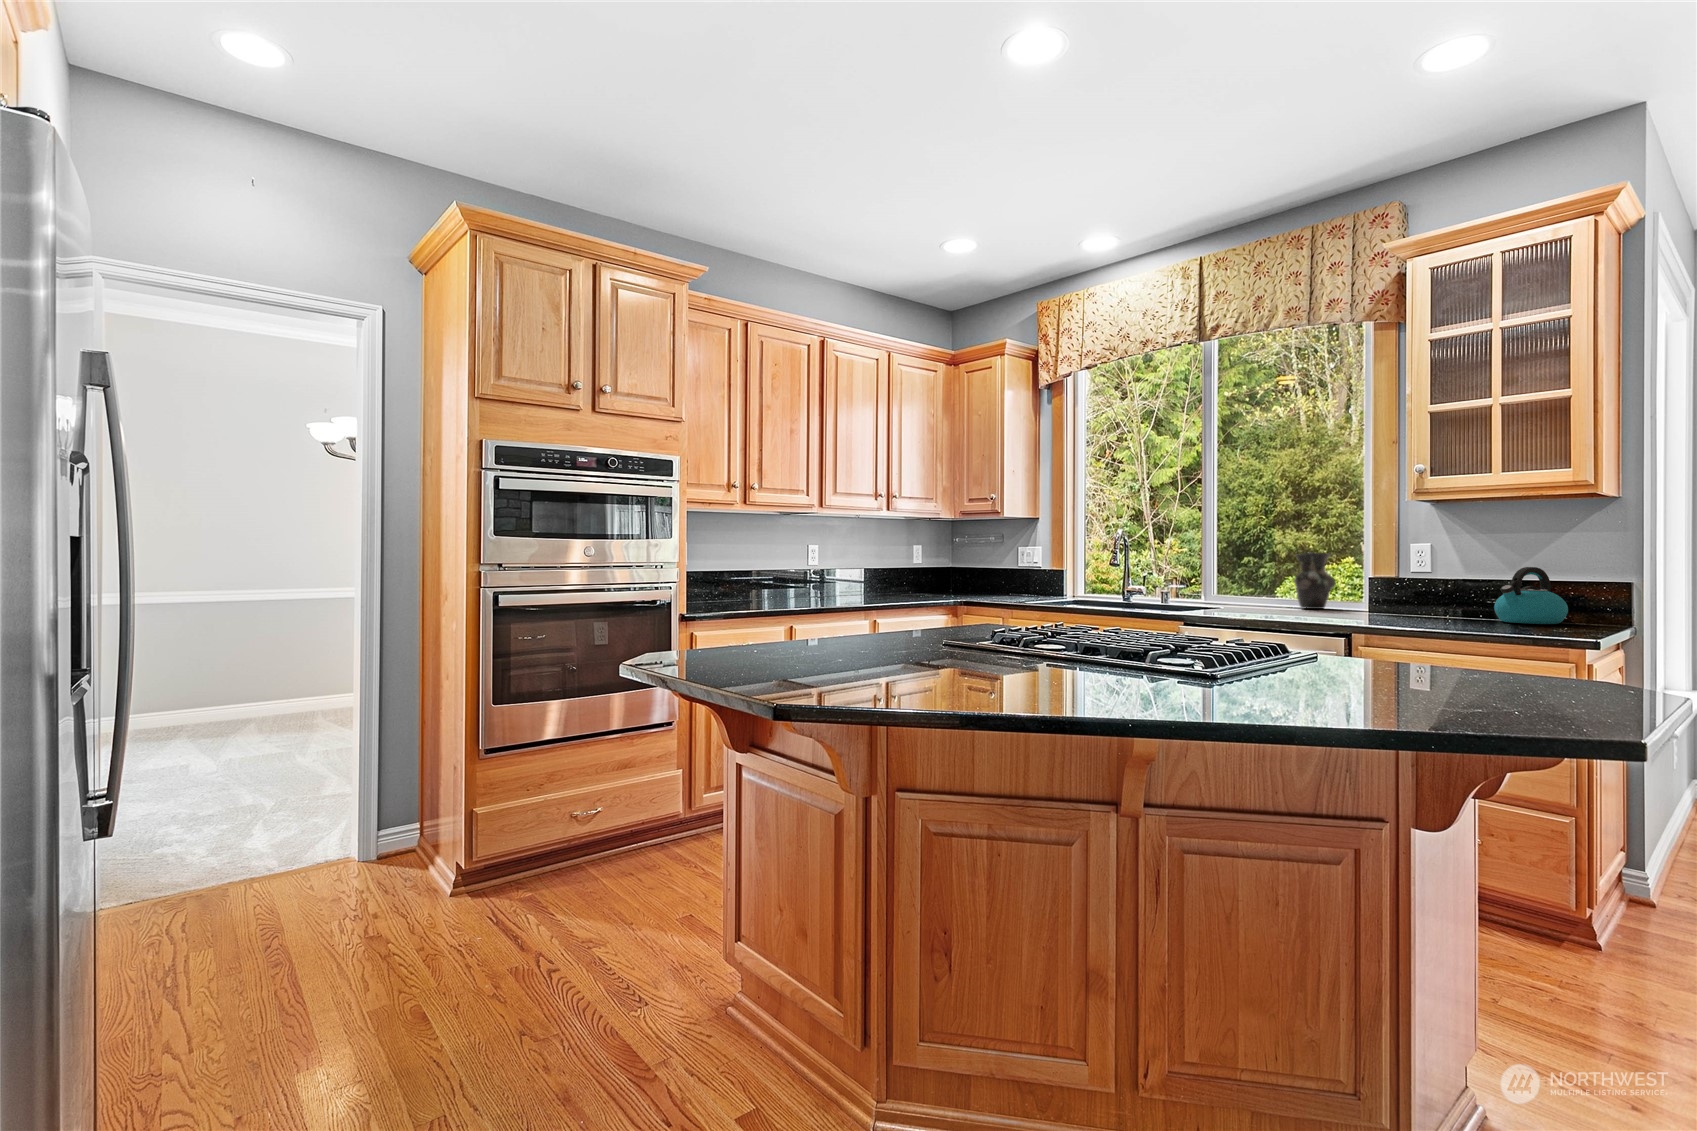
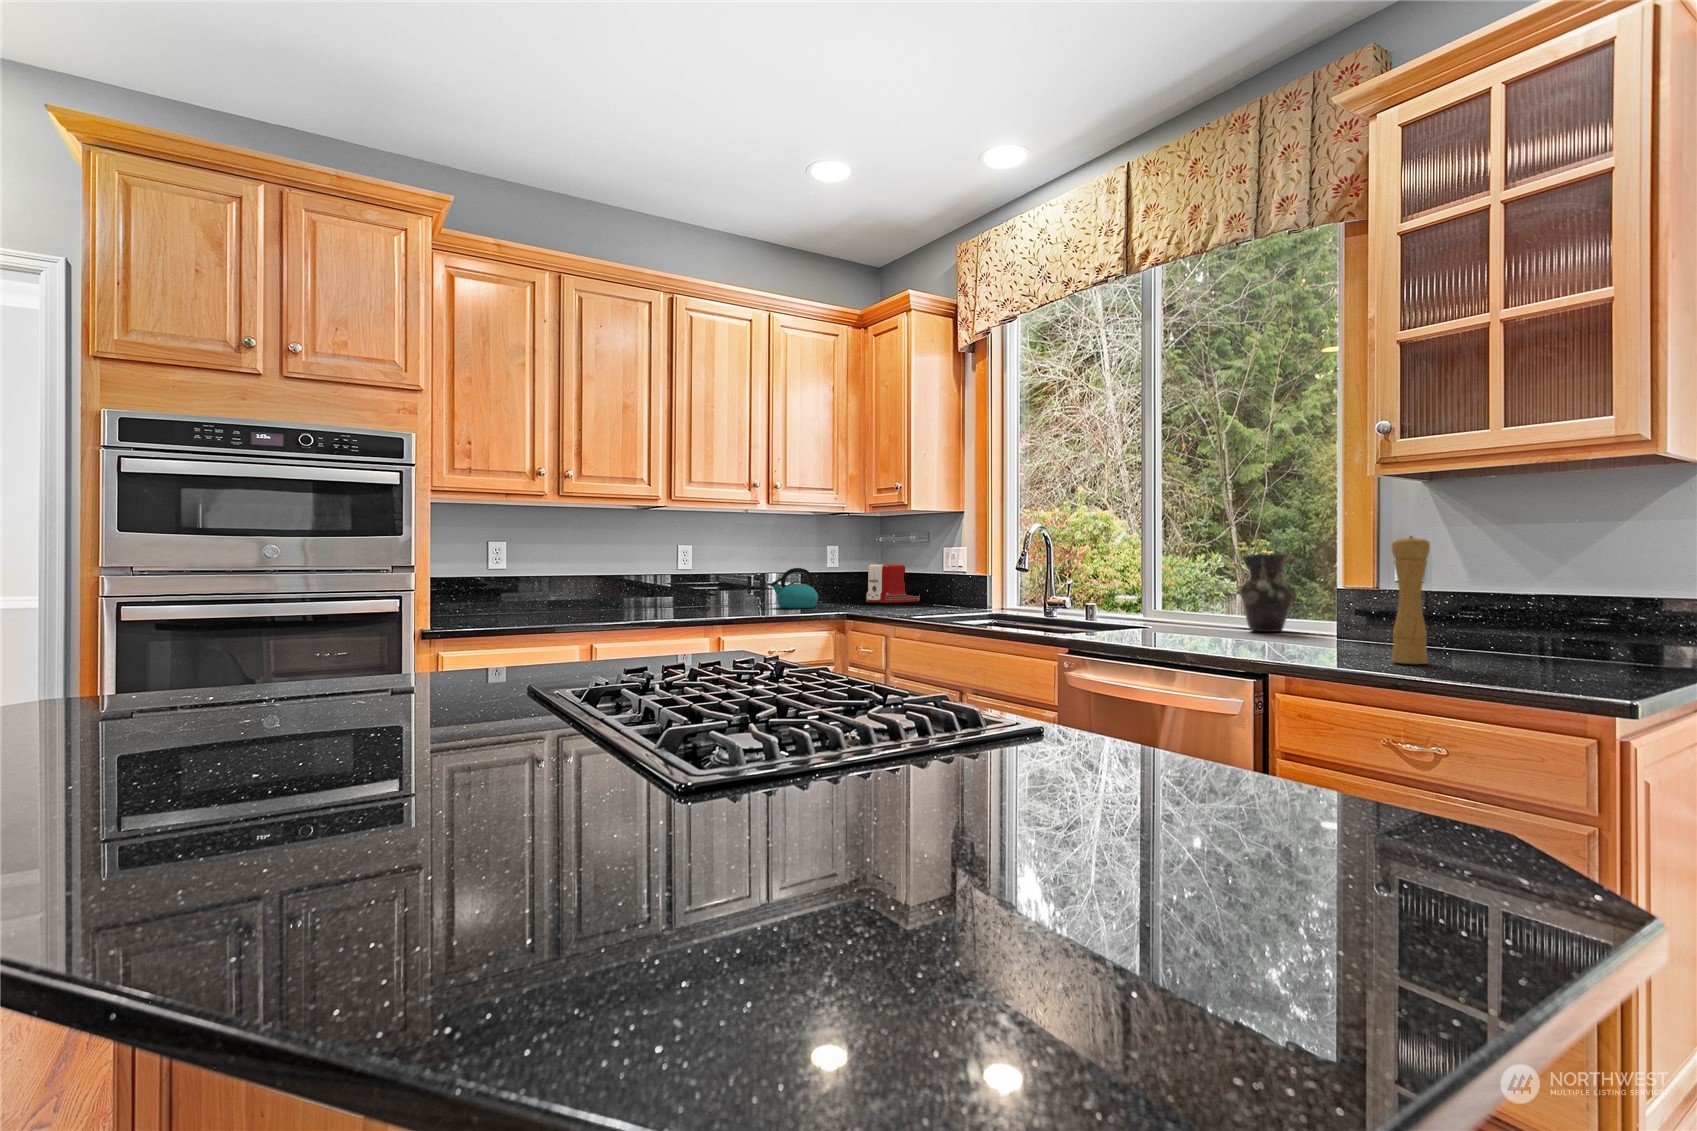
pepper mill: none [1427,542,1453,625] -> present [1391,536,1430,664]
toaster: none [946,561,988,593] -> present [866,565,919,603]
kettle: present [1494,567,1568,624] -> present [771,568,818,608]

